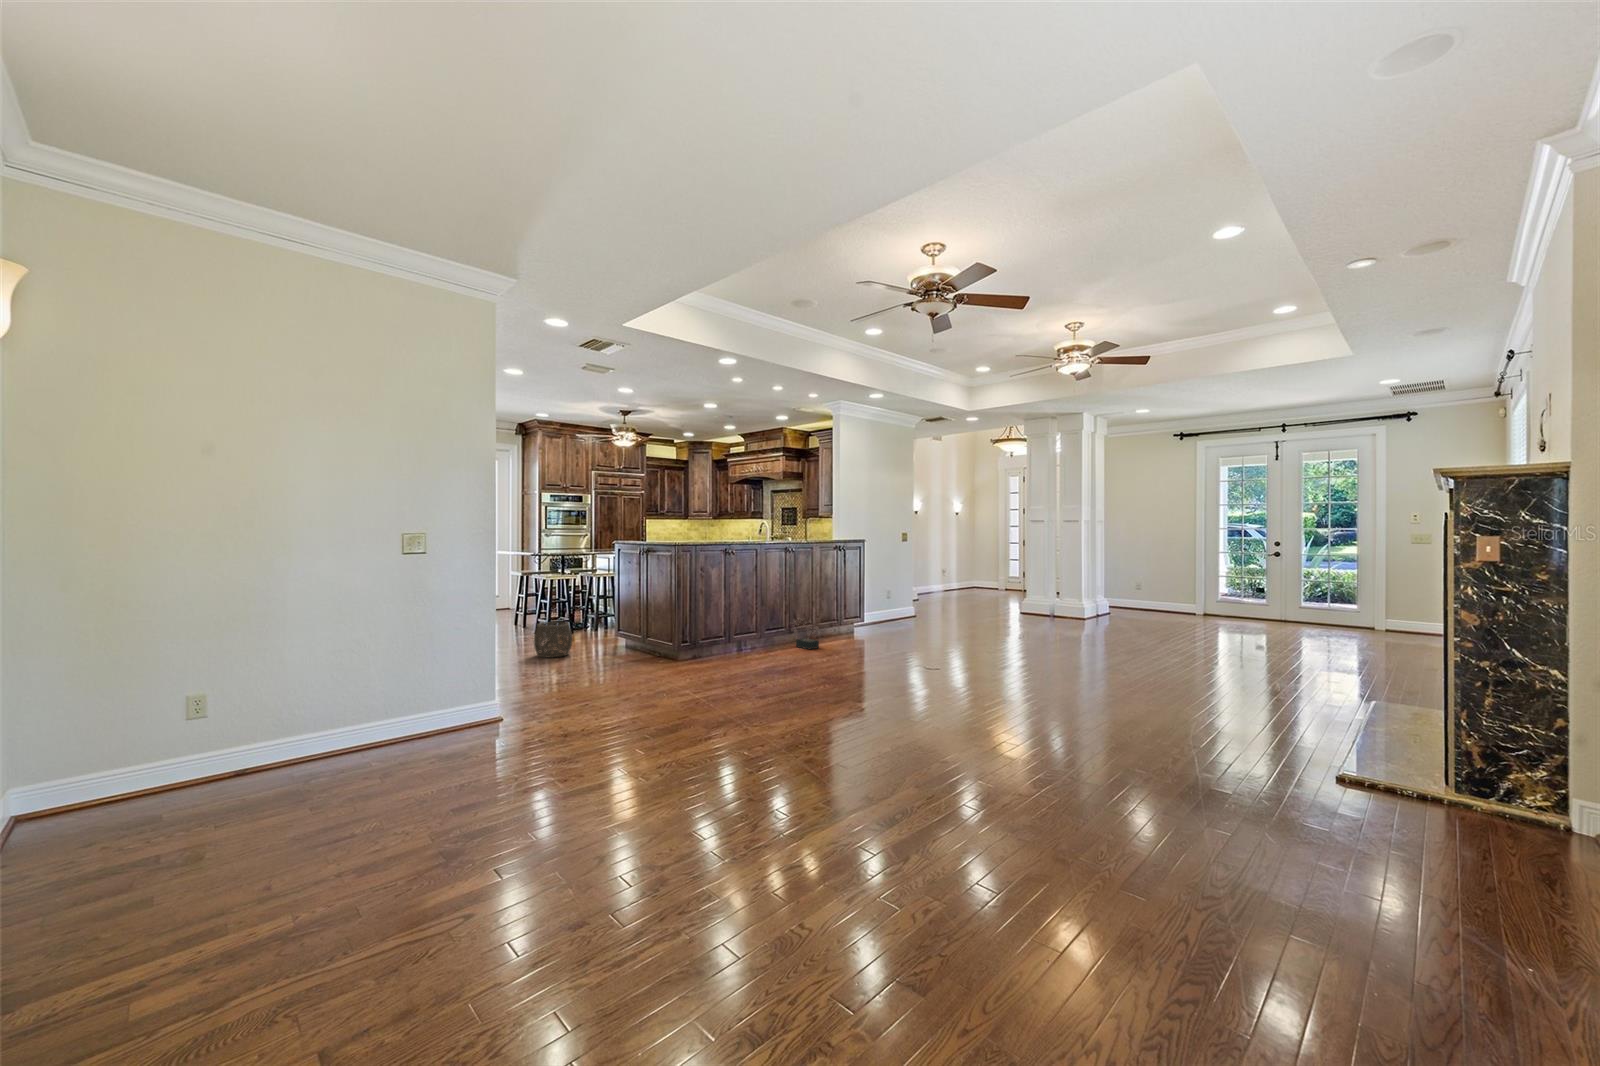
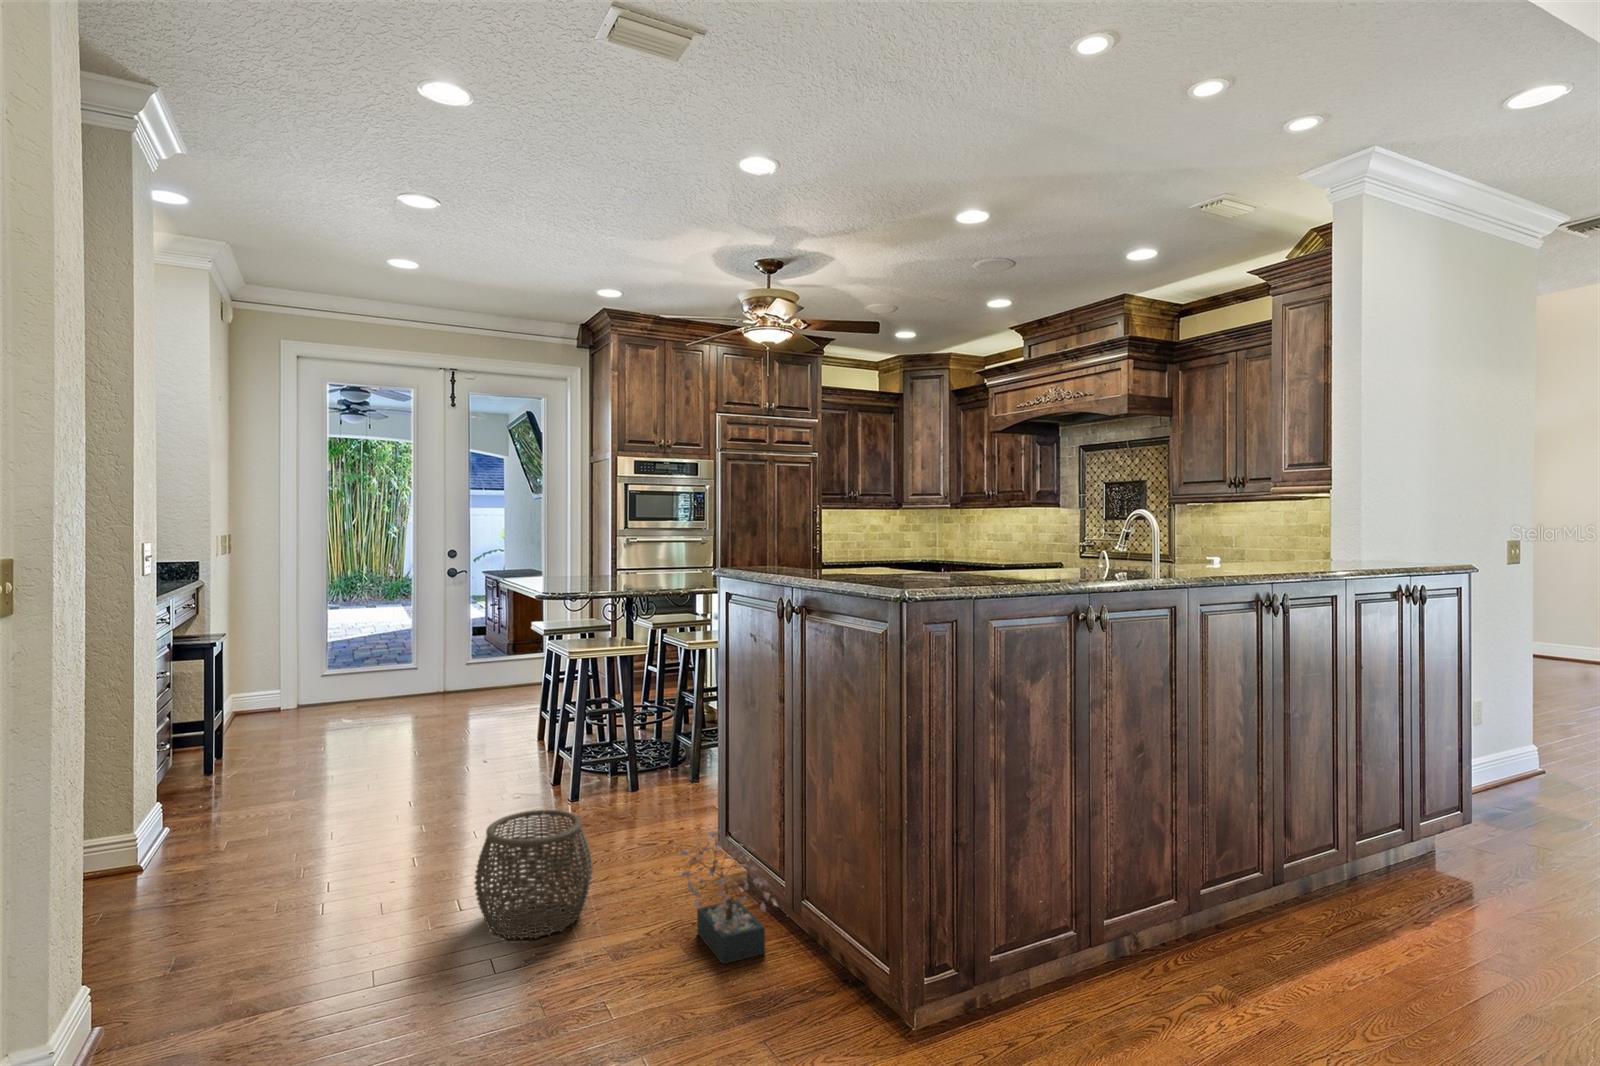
decorative plant: present [795,619,819,649] -> present [678,830,778,964]

